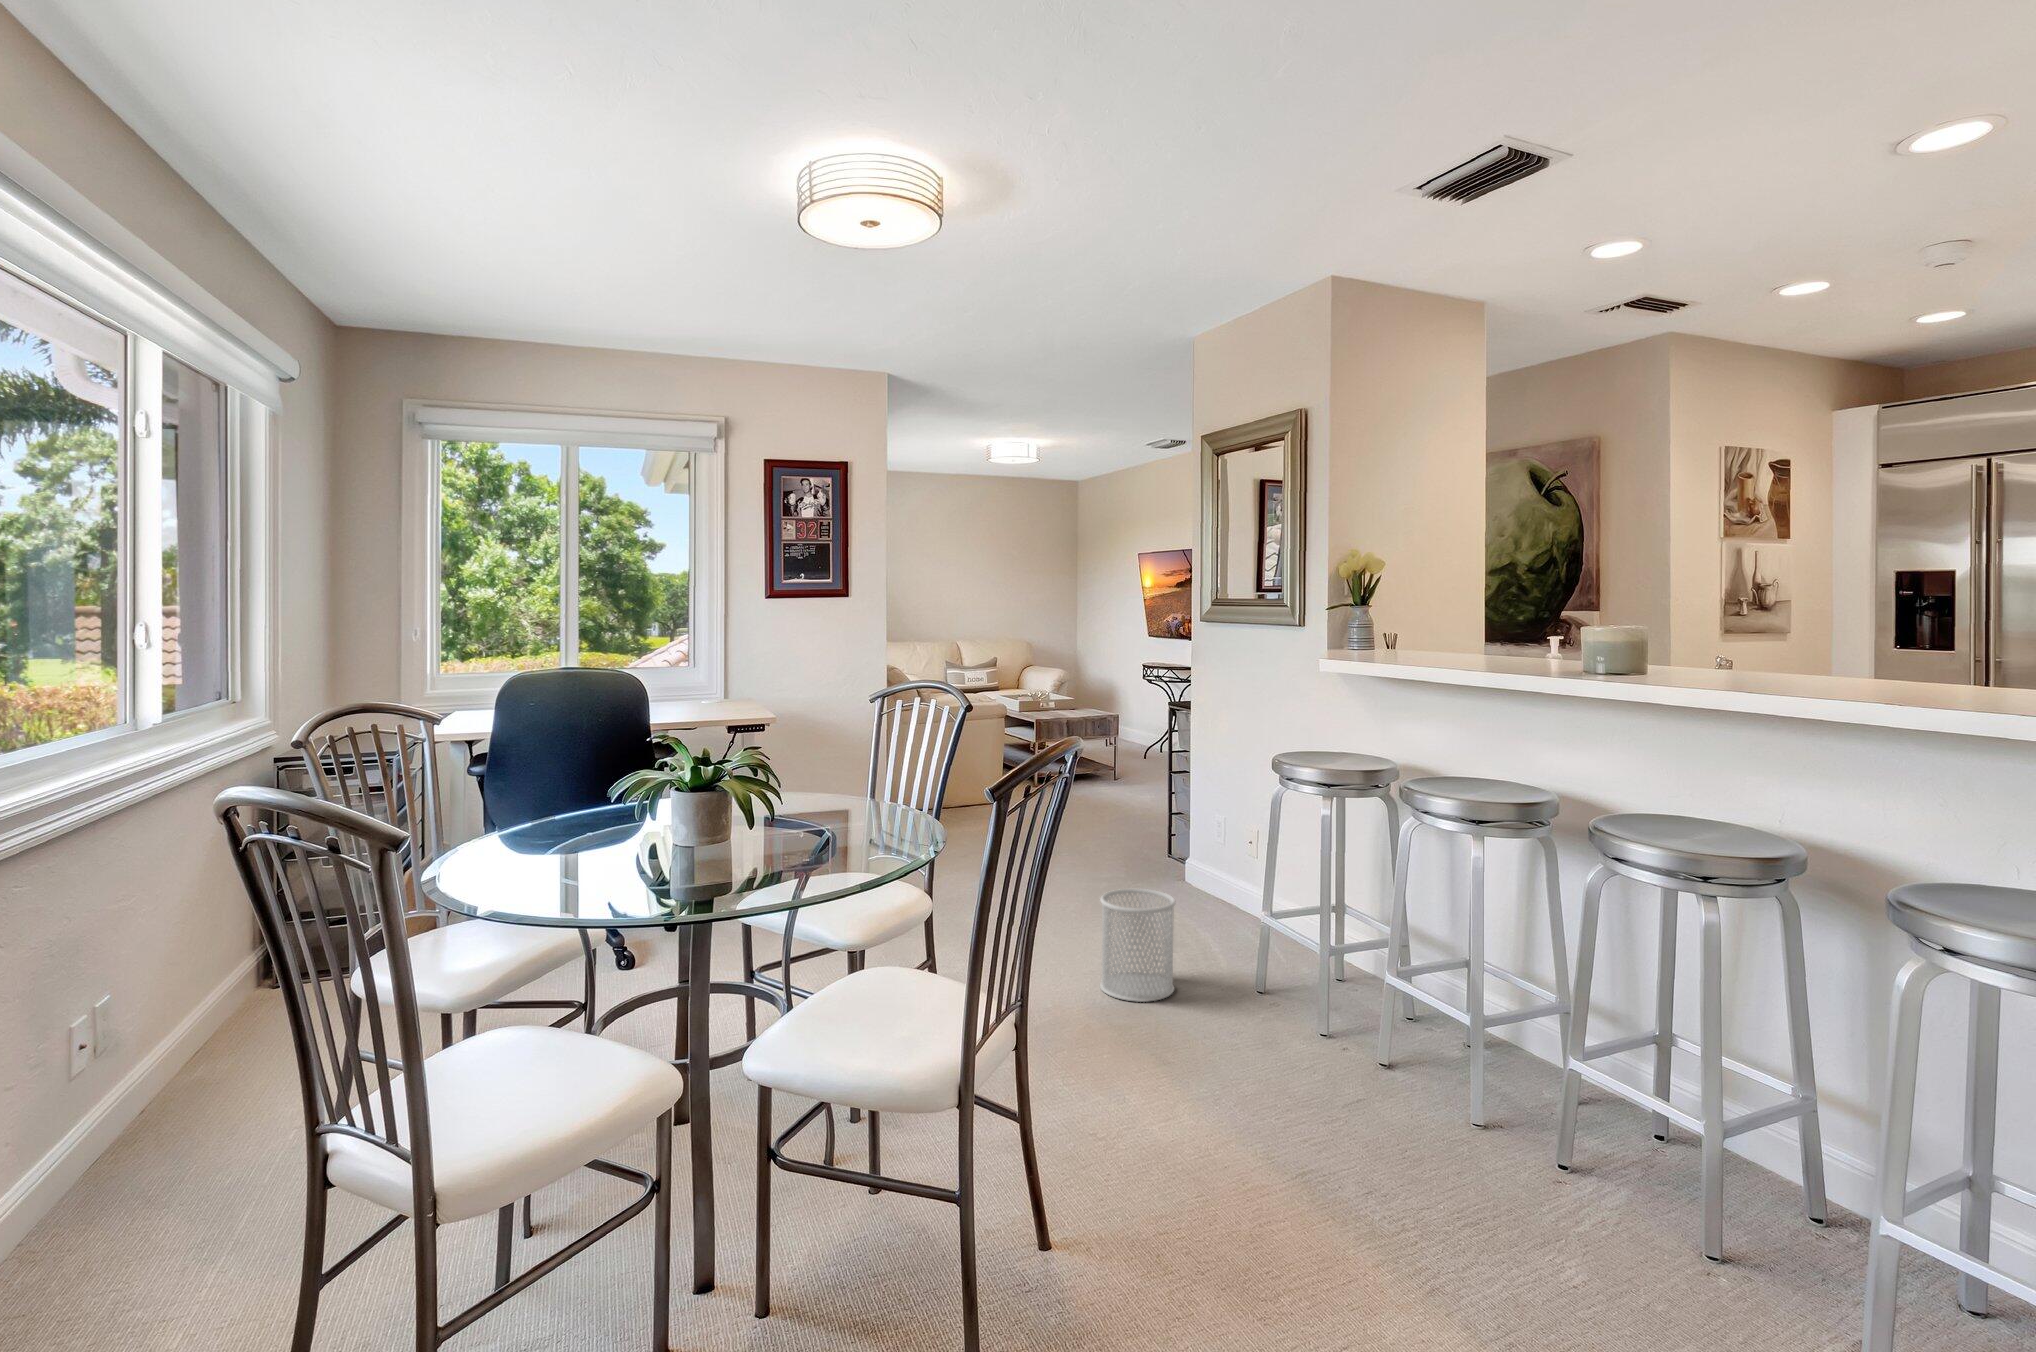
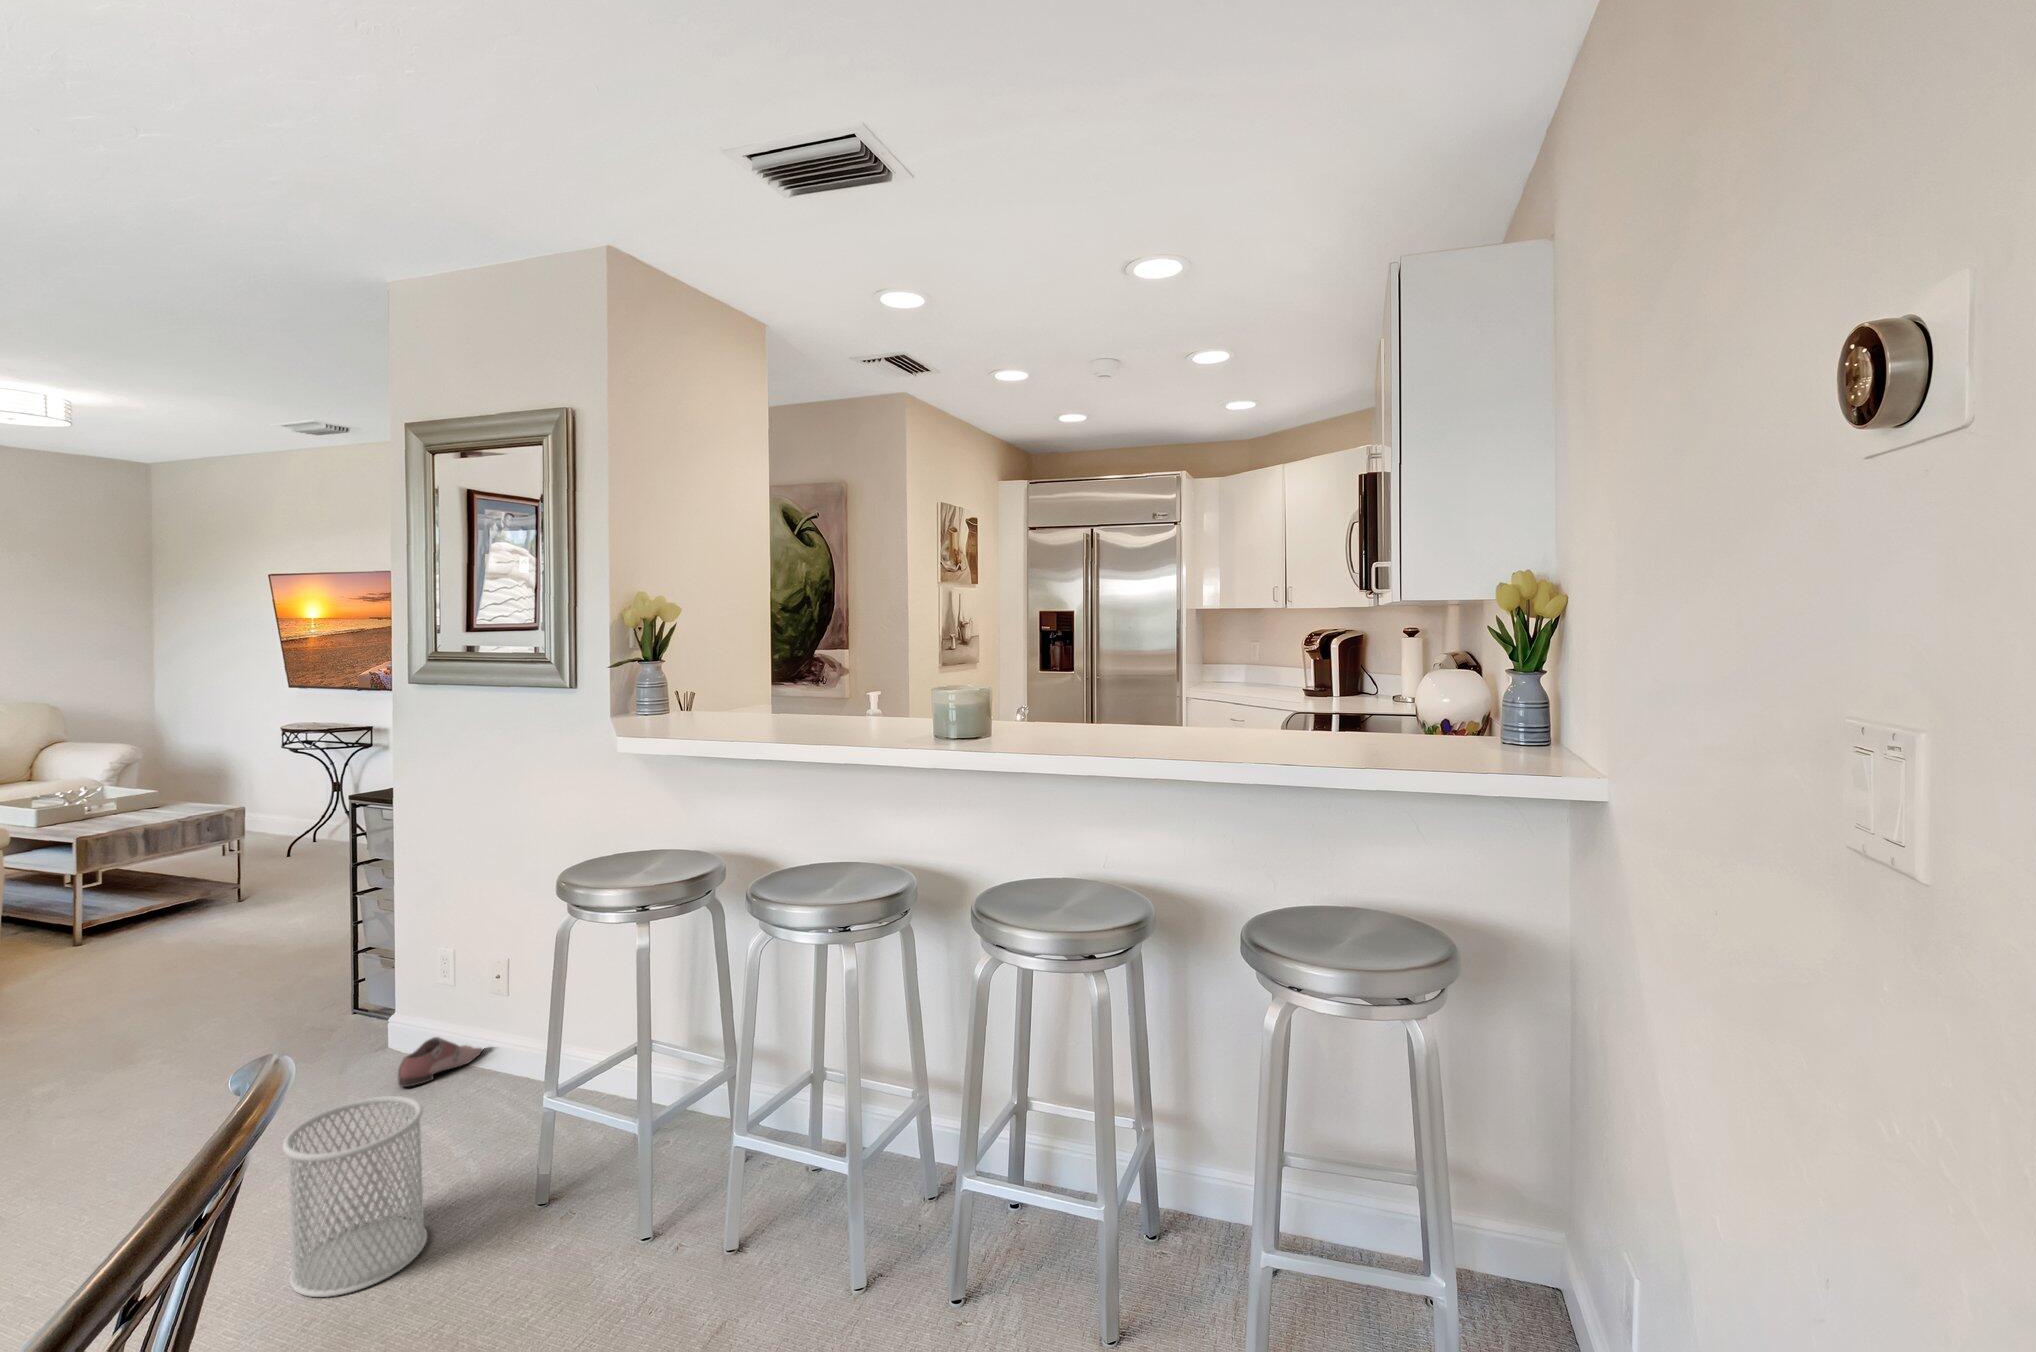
shoe: none [1171,885,1229,915] -> present [398,1037,483,1087]

